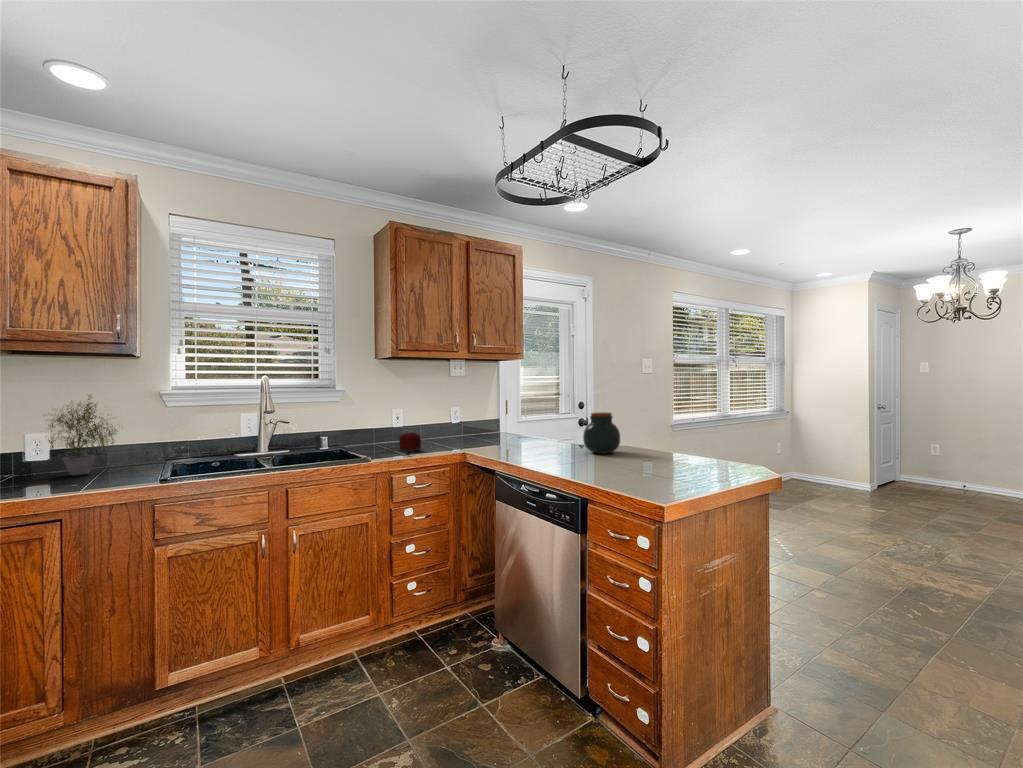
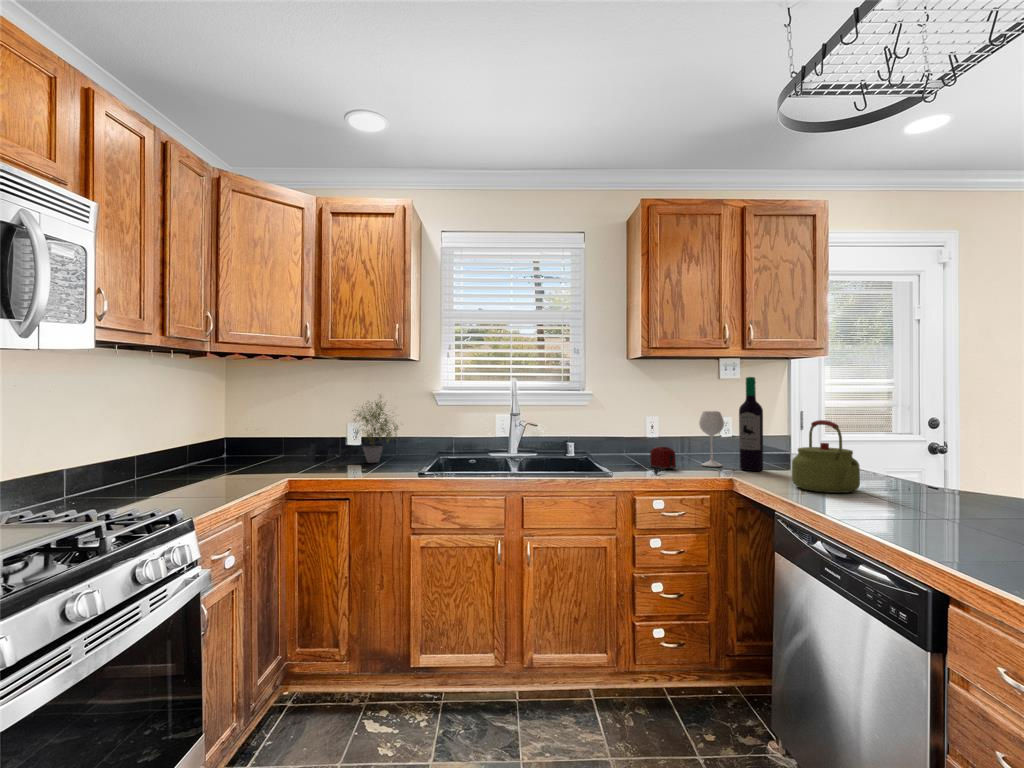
wine bottle: none [437,374,485,446] -> present [699,377,763,471]
kettle: none [510,405,552,456] -> present [792,420,860,493]
jar: present [583,412,620,453] -> none [917,437,990,502]

